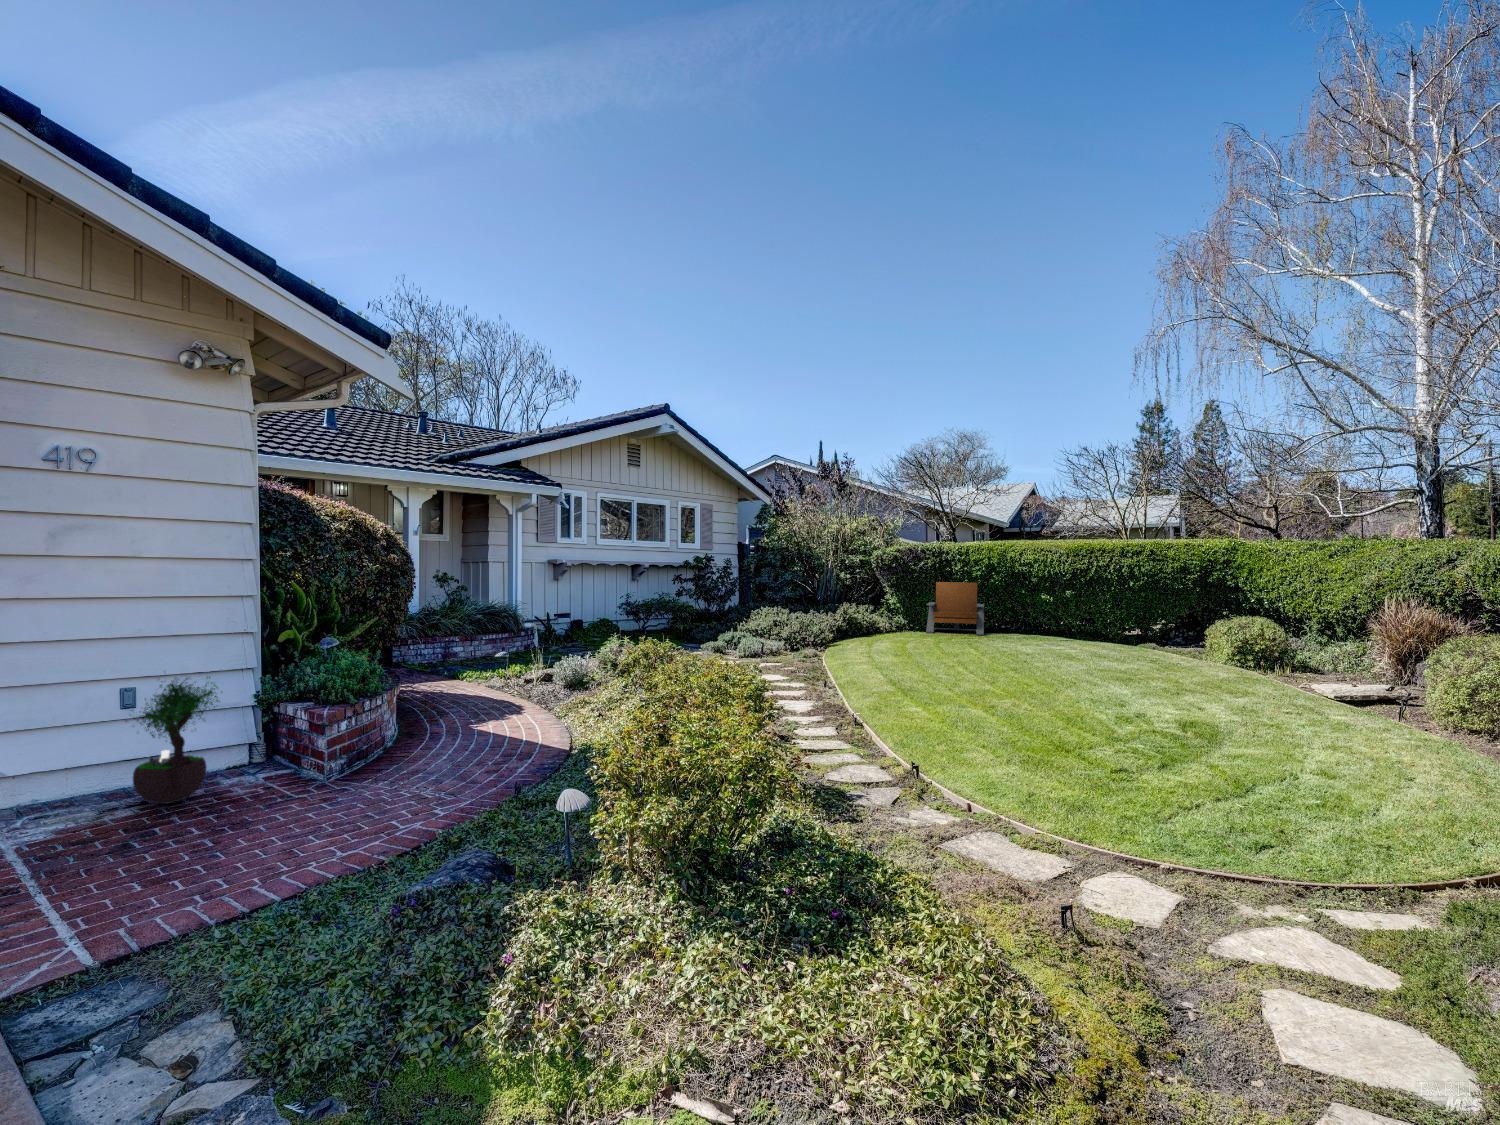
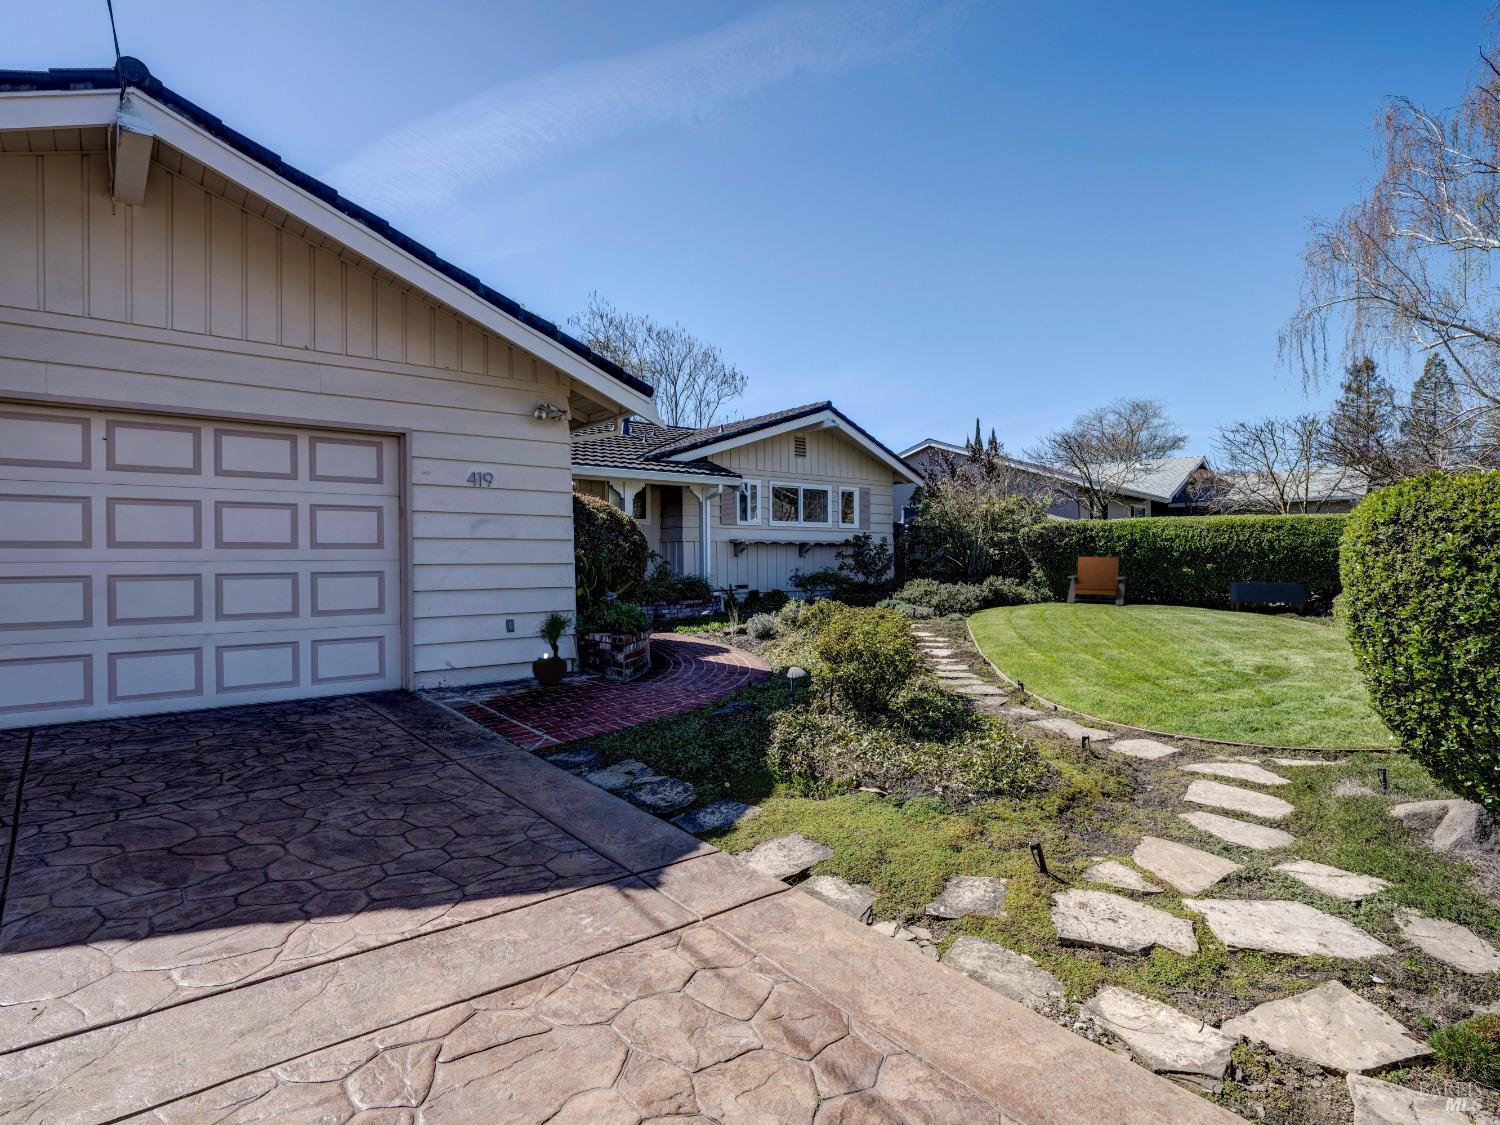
bench: none [1088,610,1162,641] -> present [1230,582,1305,612]

